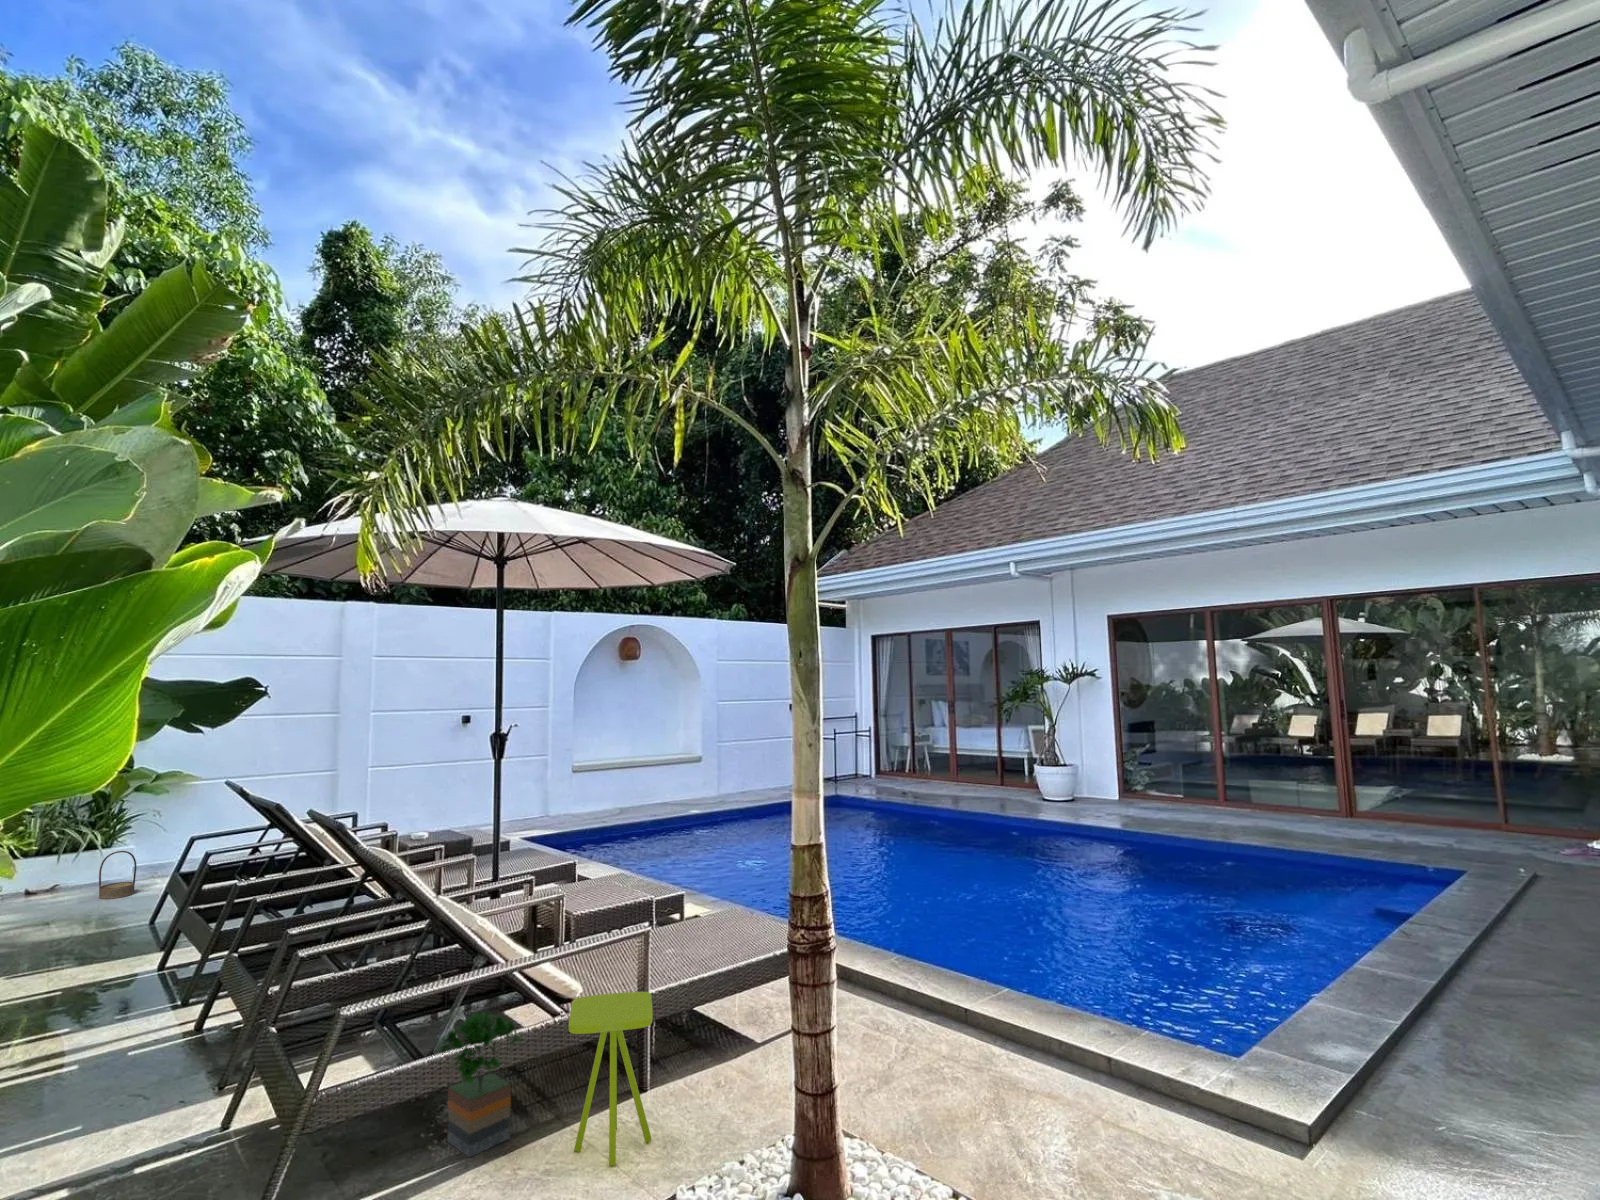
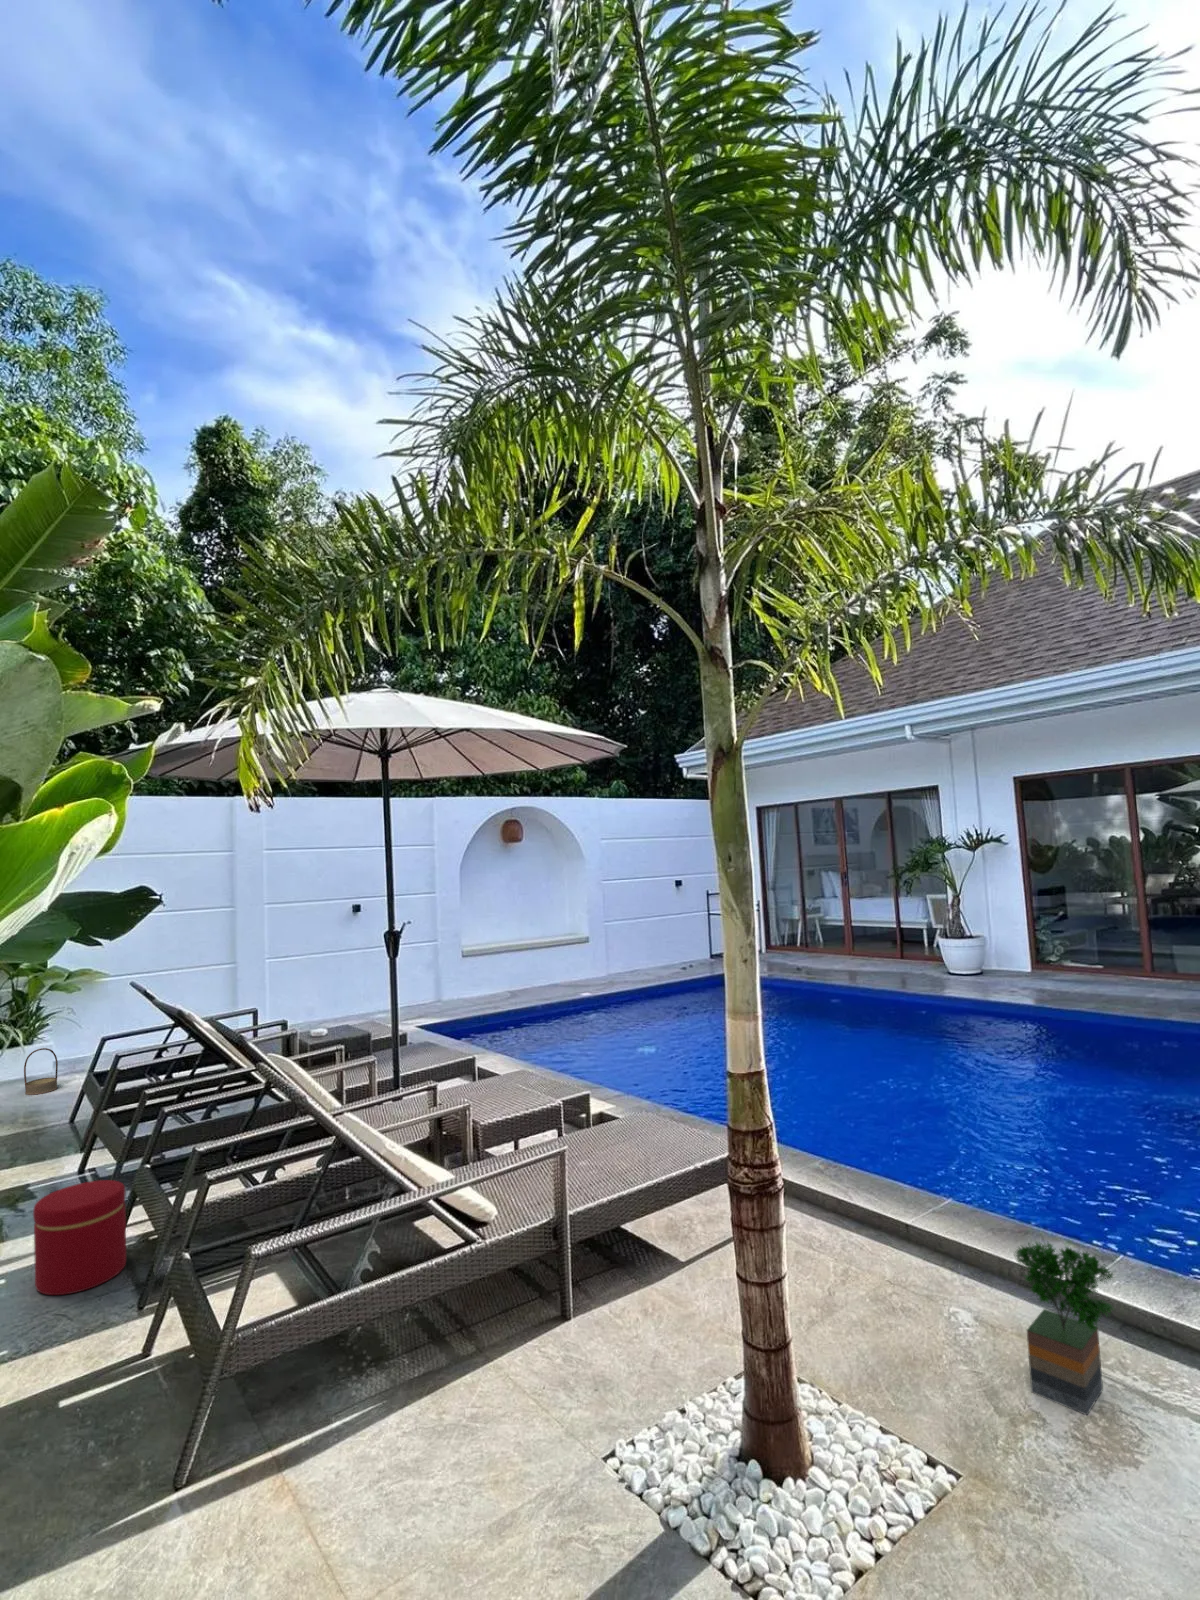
ottoman: none [111,966,211,1078] -> present [33,1180,127,1295]
side table: present [569,992,653,1165] -> none [488,1220,581,1412]
potted tree: present [439,1013,521,1157] -> present [1015,1243,1114,1415]

